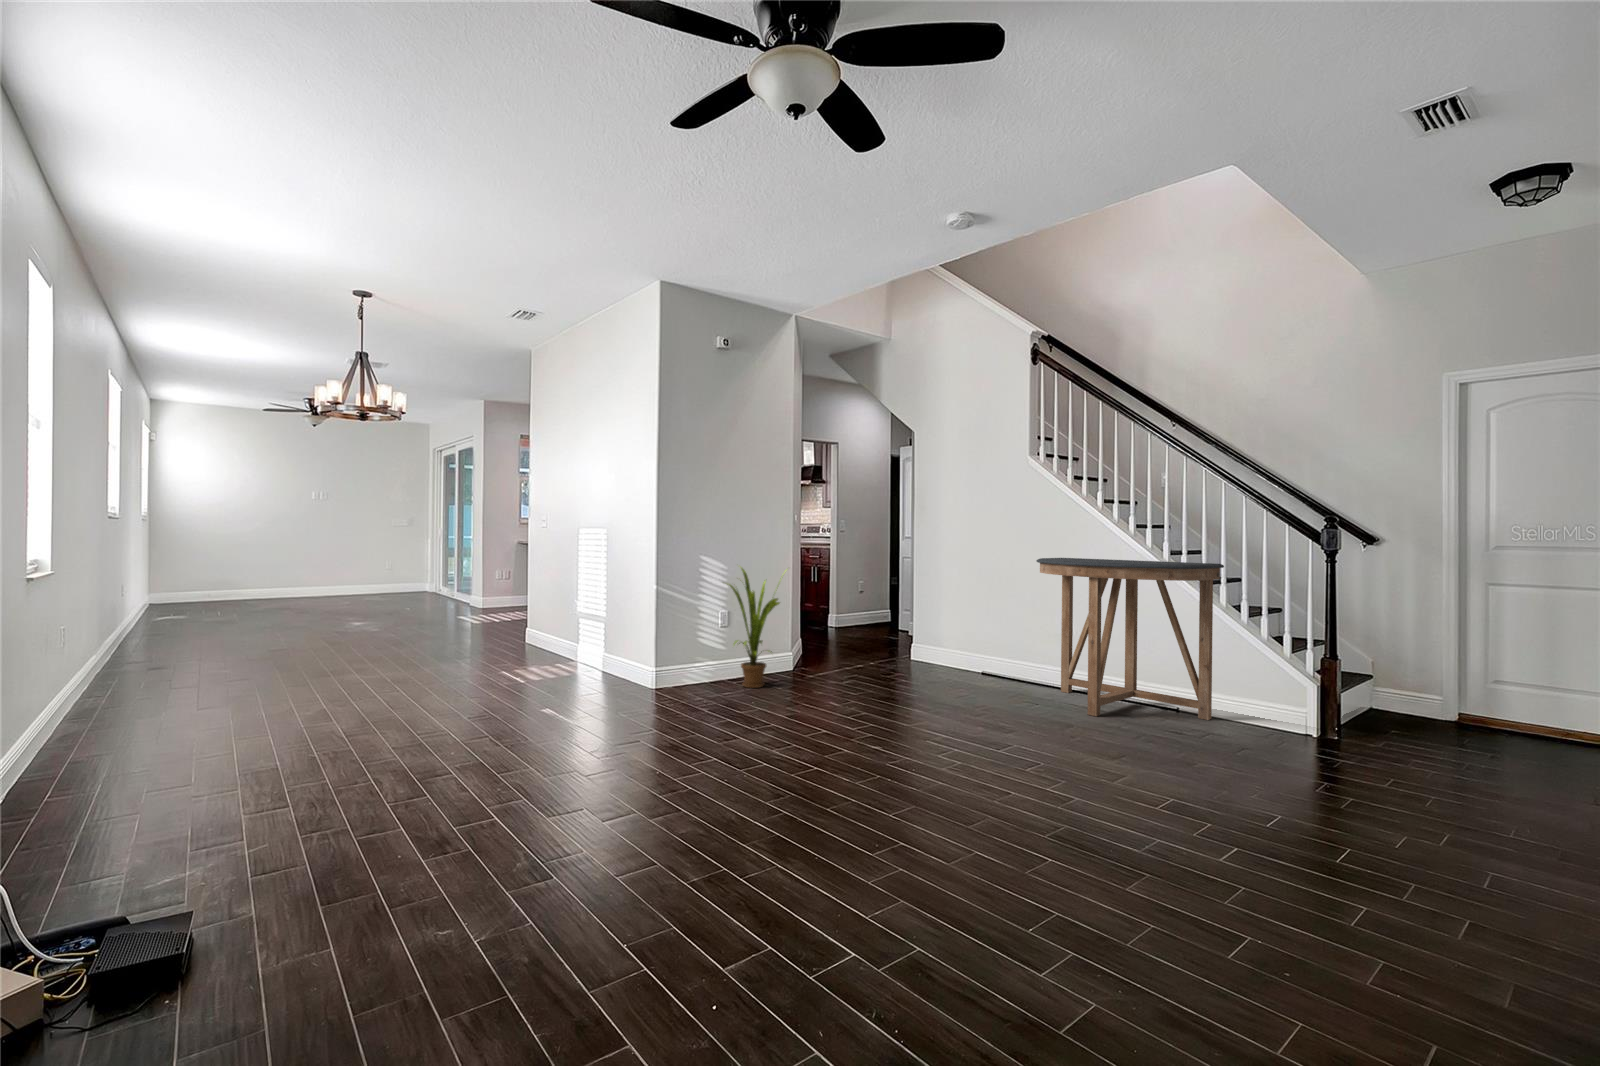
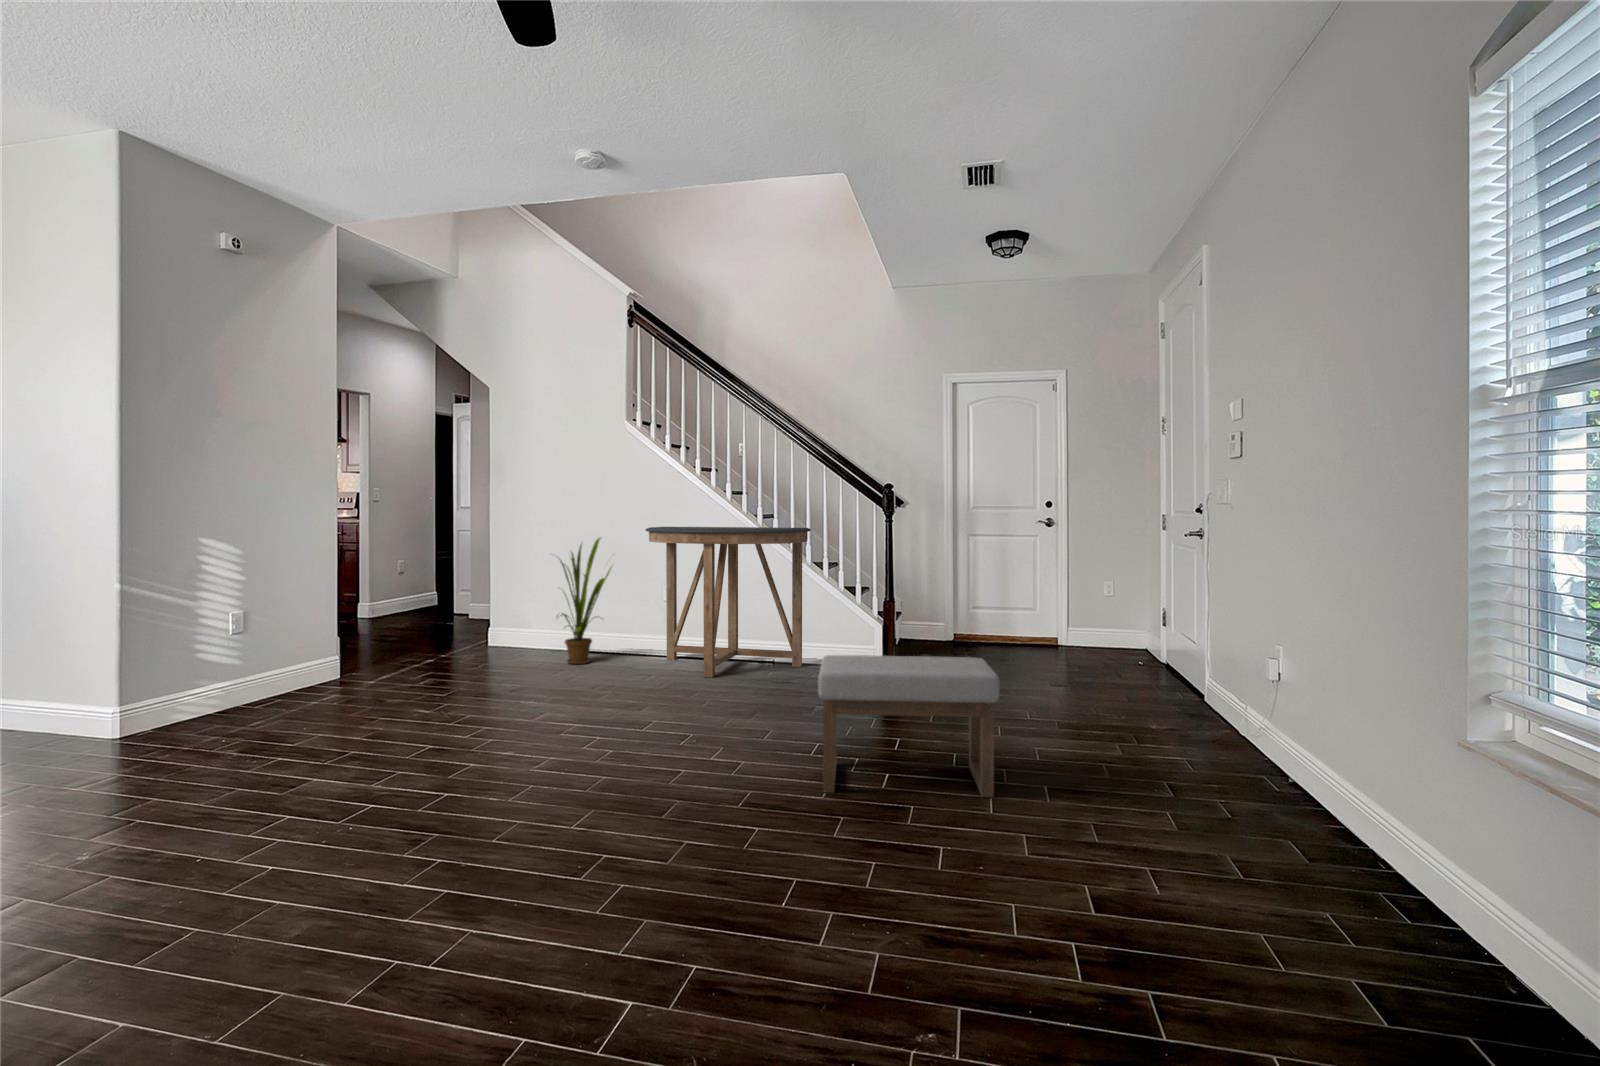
house plant: present [729,567,786,688] -> present [560,538,612,664]
ottoman: none [1133,710,1387,927] -> present [818,655,999,797]

